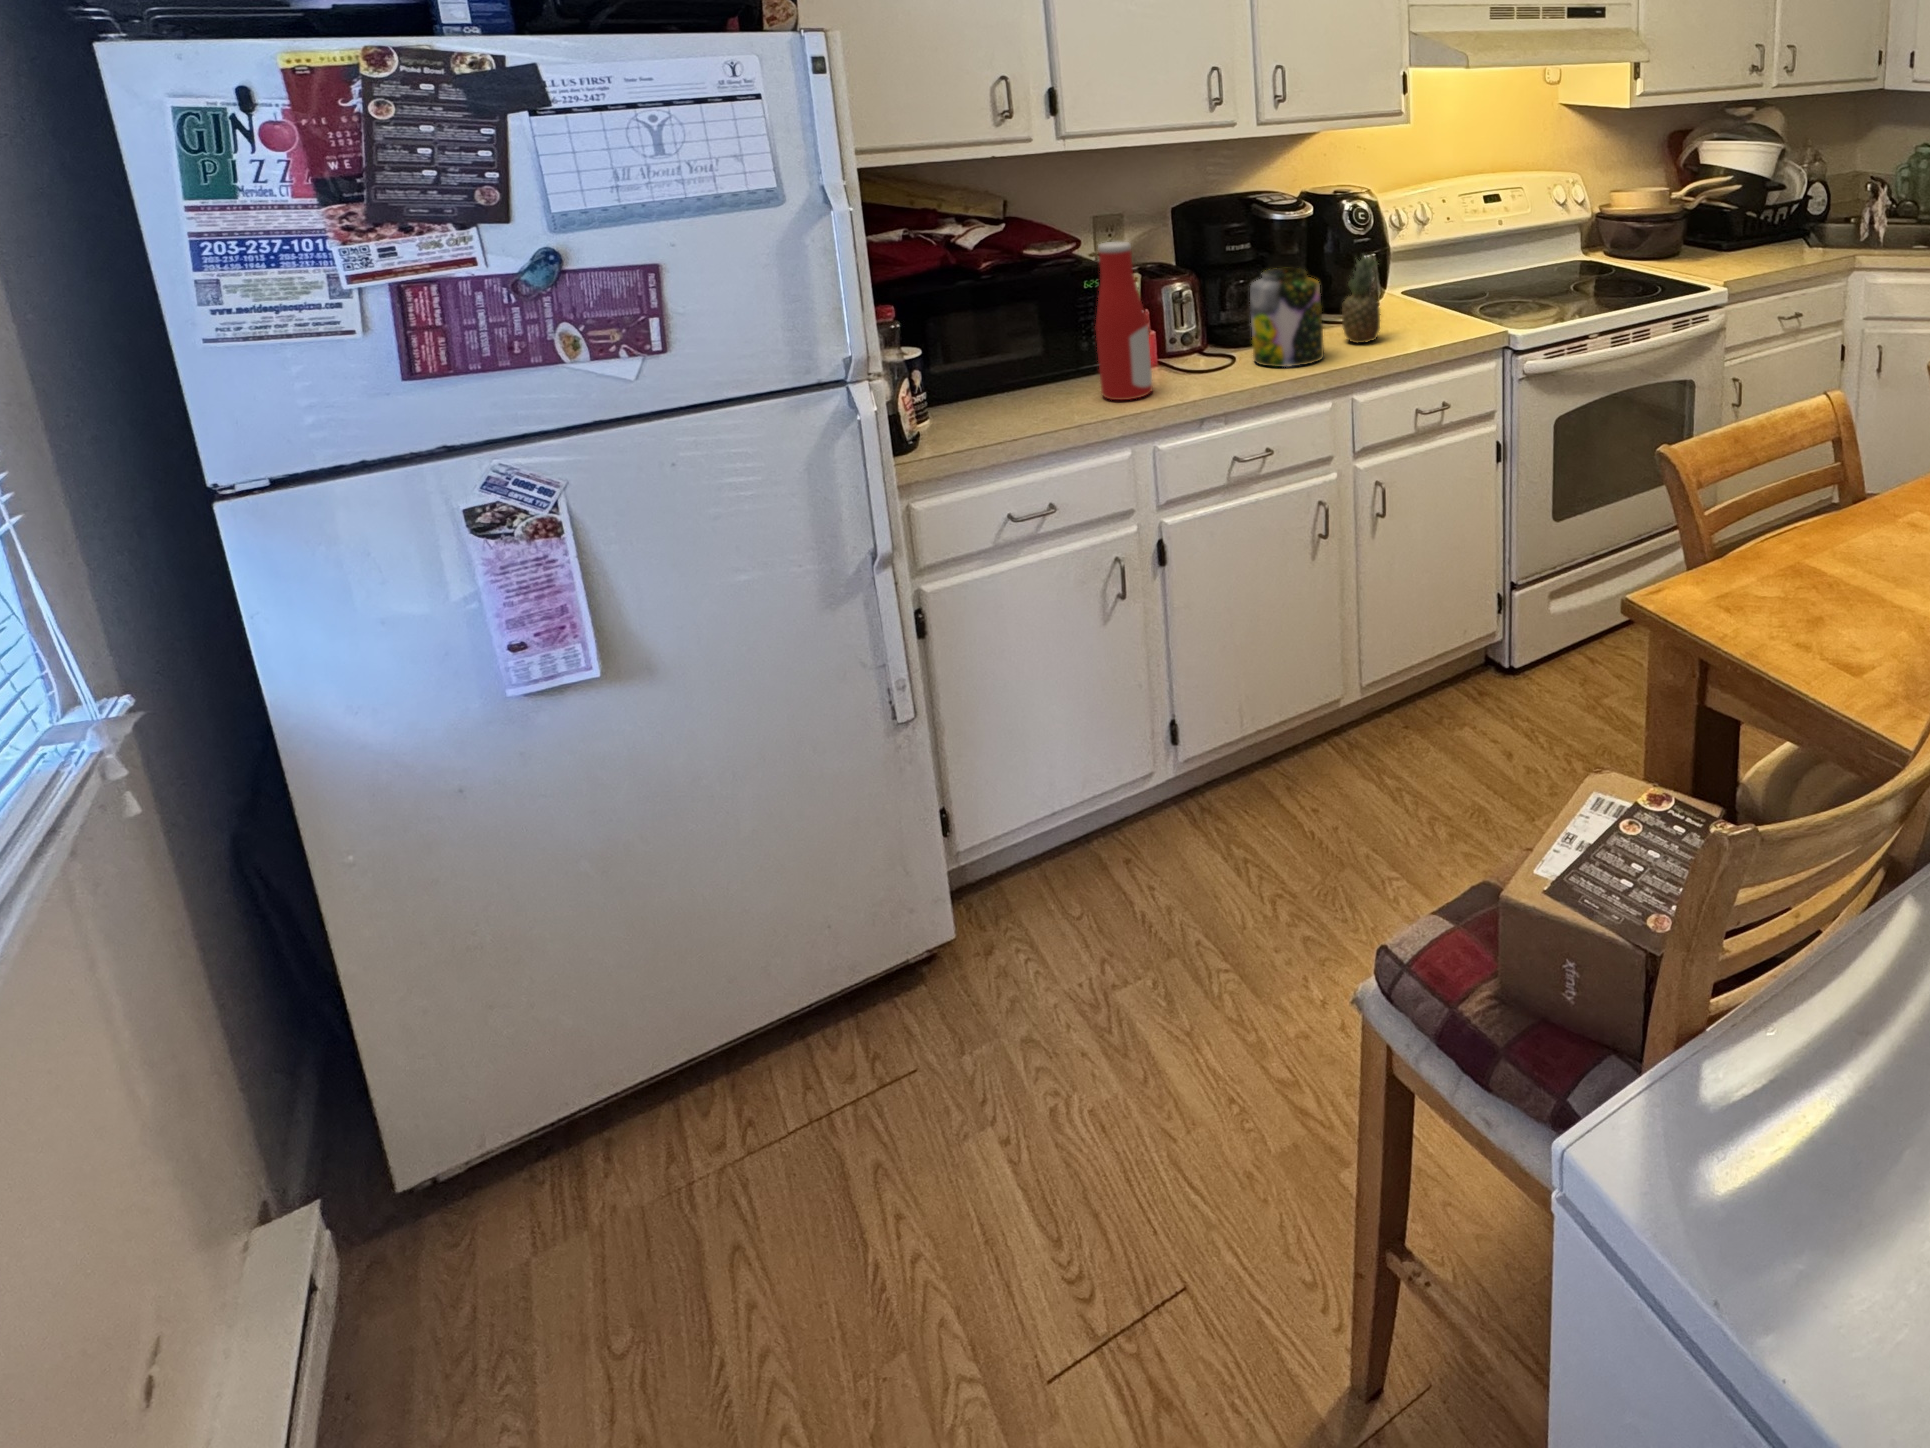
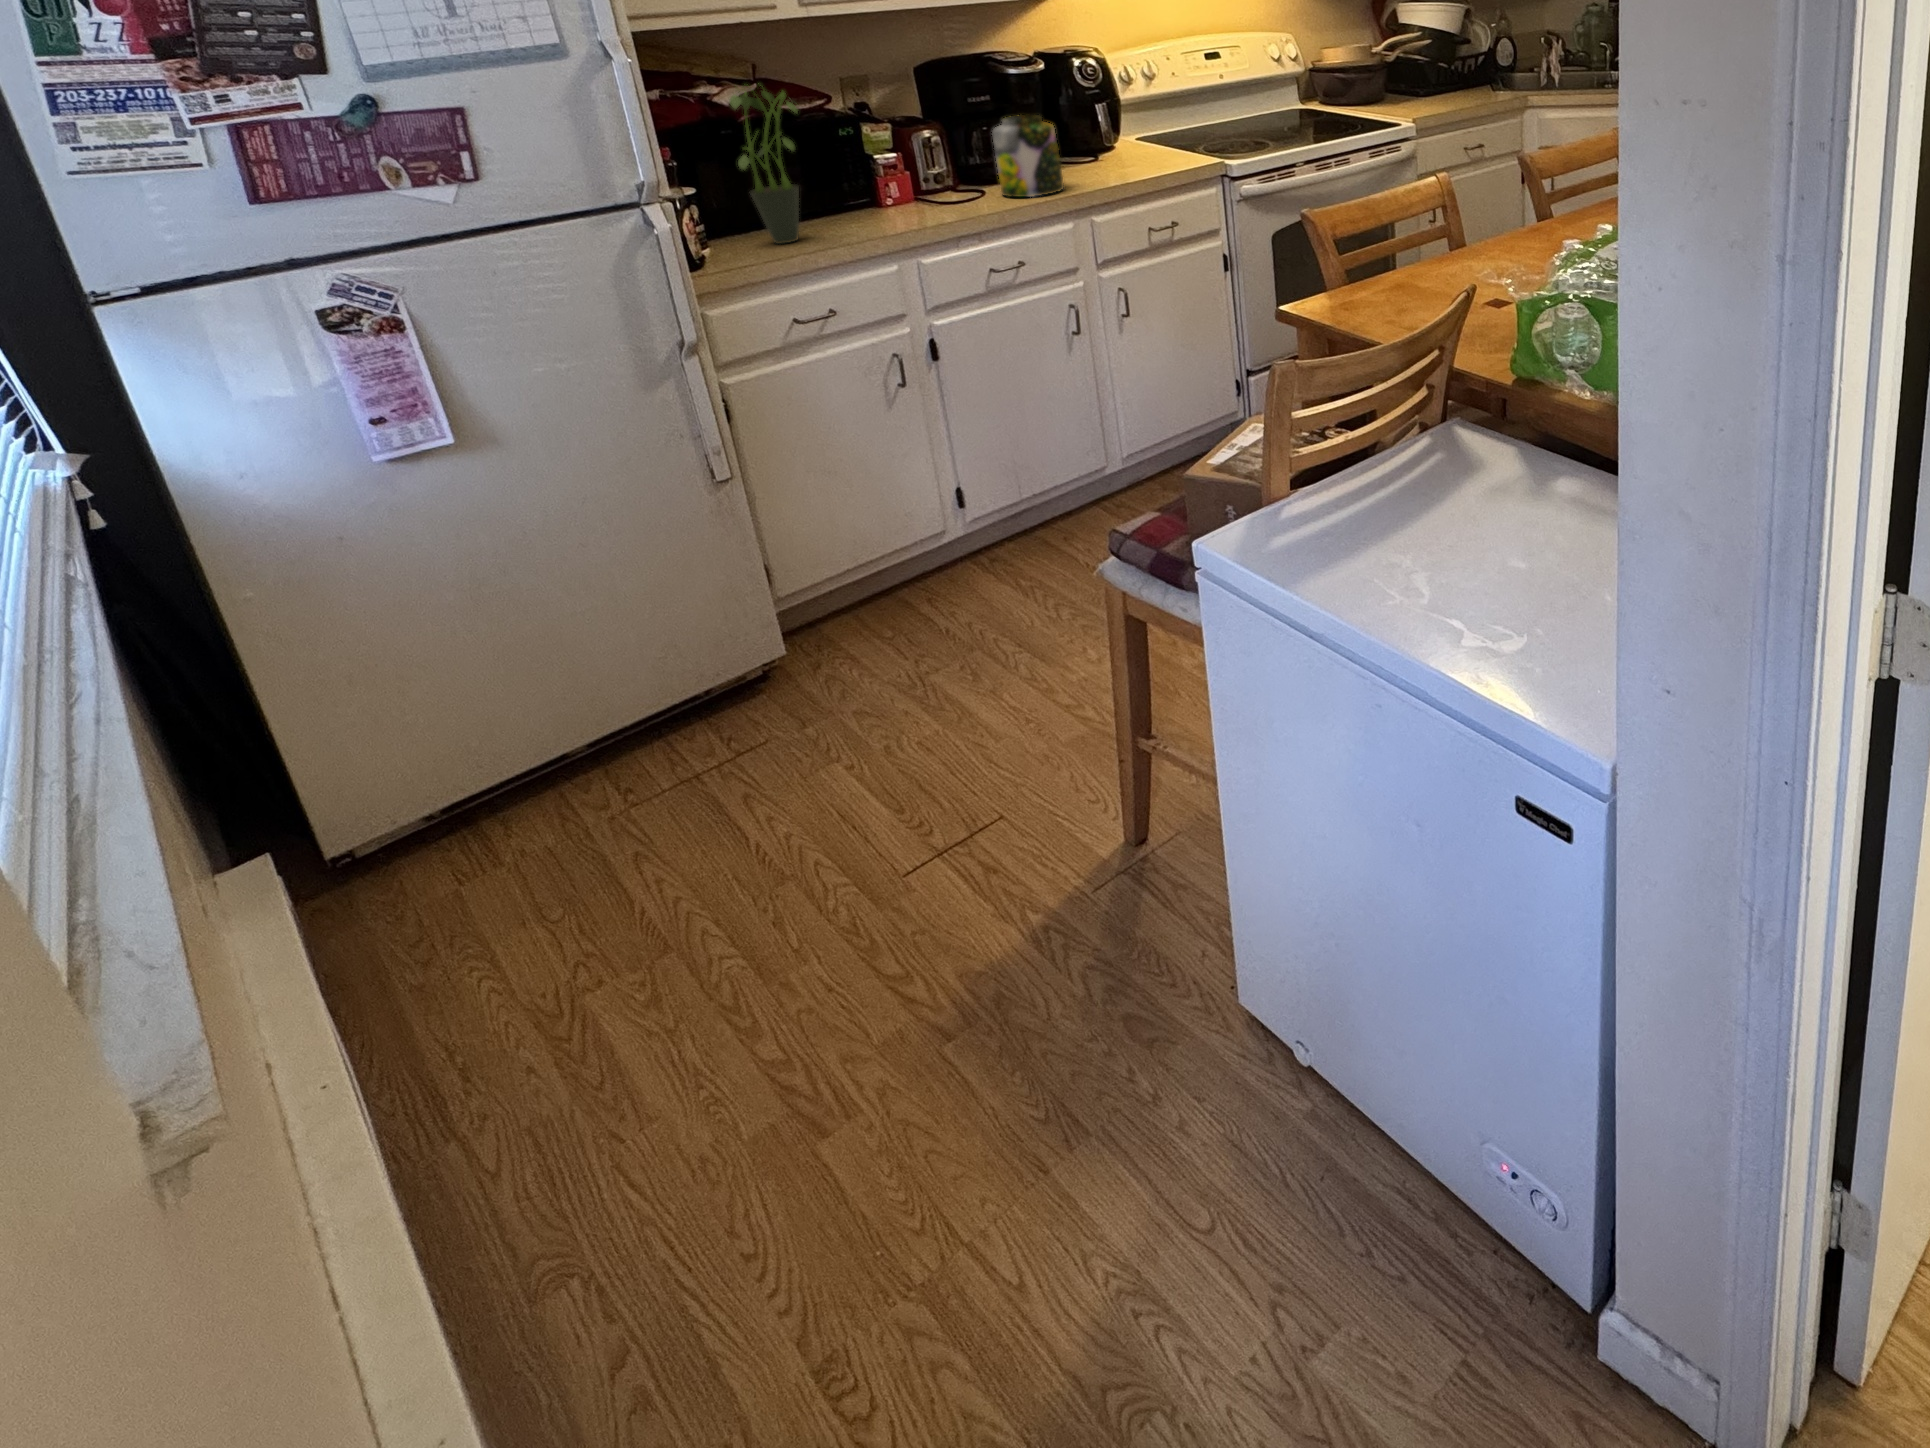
potted plant: none [968,228,1044,417] -> present [729,90,799,244]
bottle: present [1096,242,1153,400] -> none [849,94,912,227]
fruit: present [1342,255,1381,343] -> none [1078,101,1114,178]

